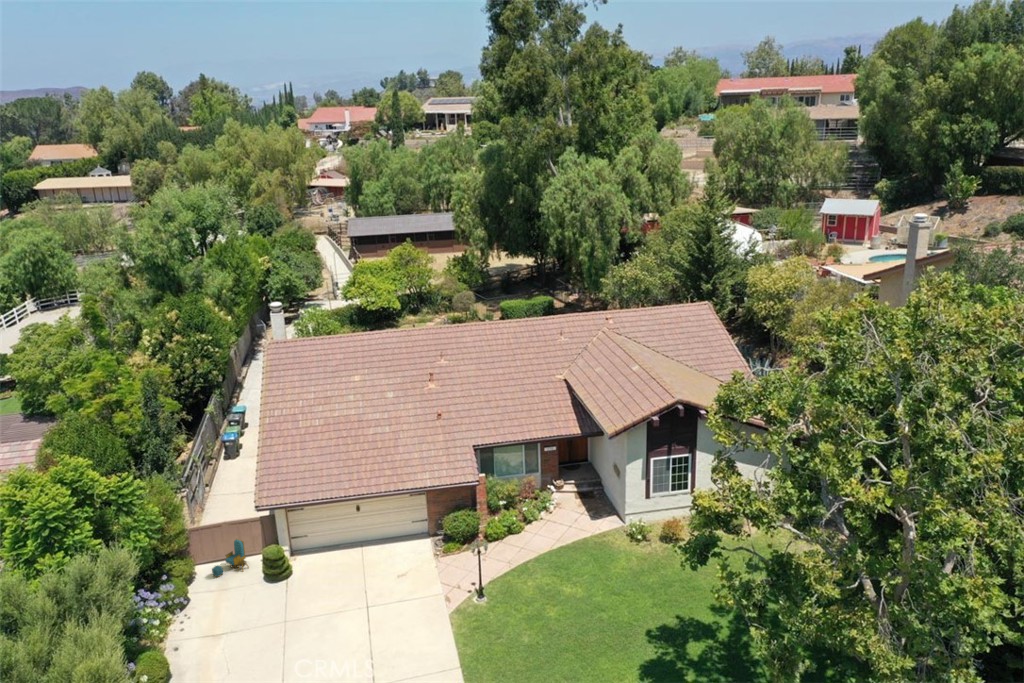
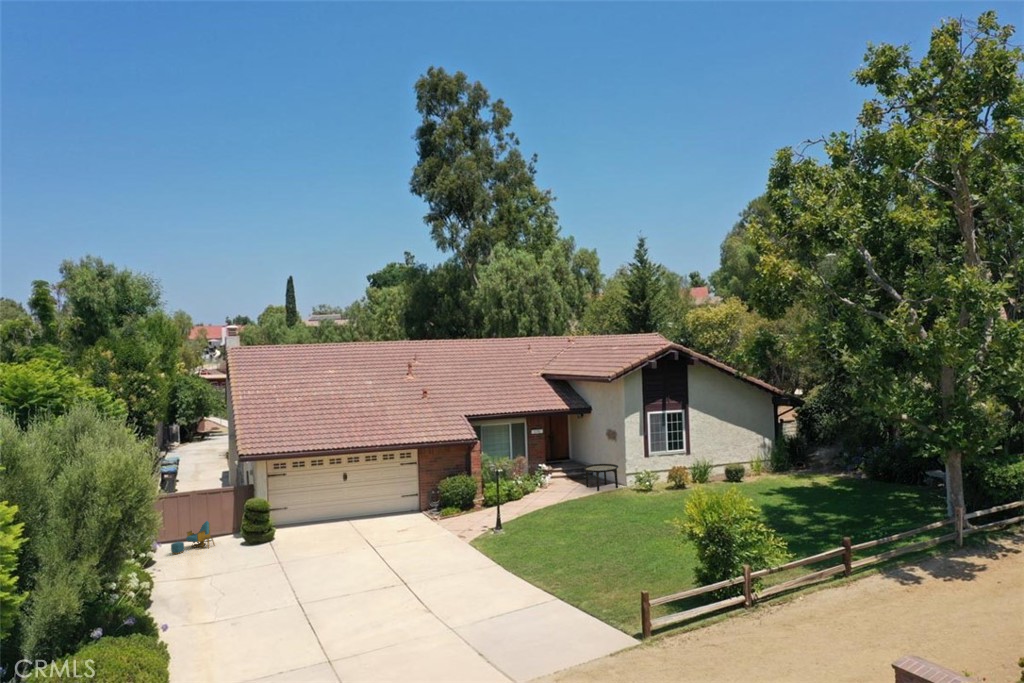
round table: none [585,494,619,527] -> present [583,464,618,491]

